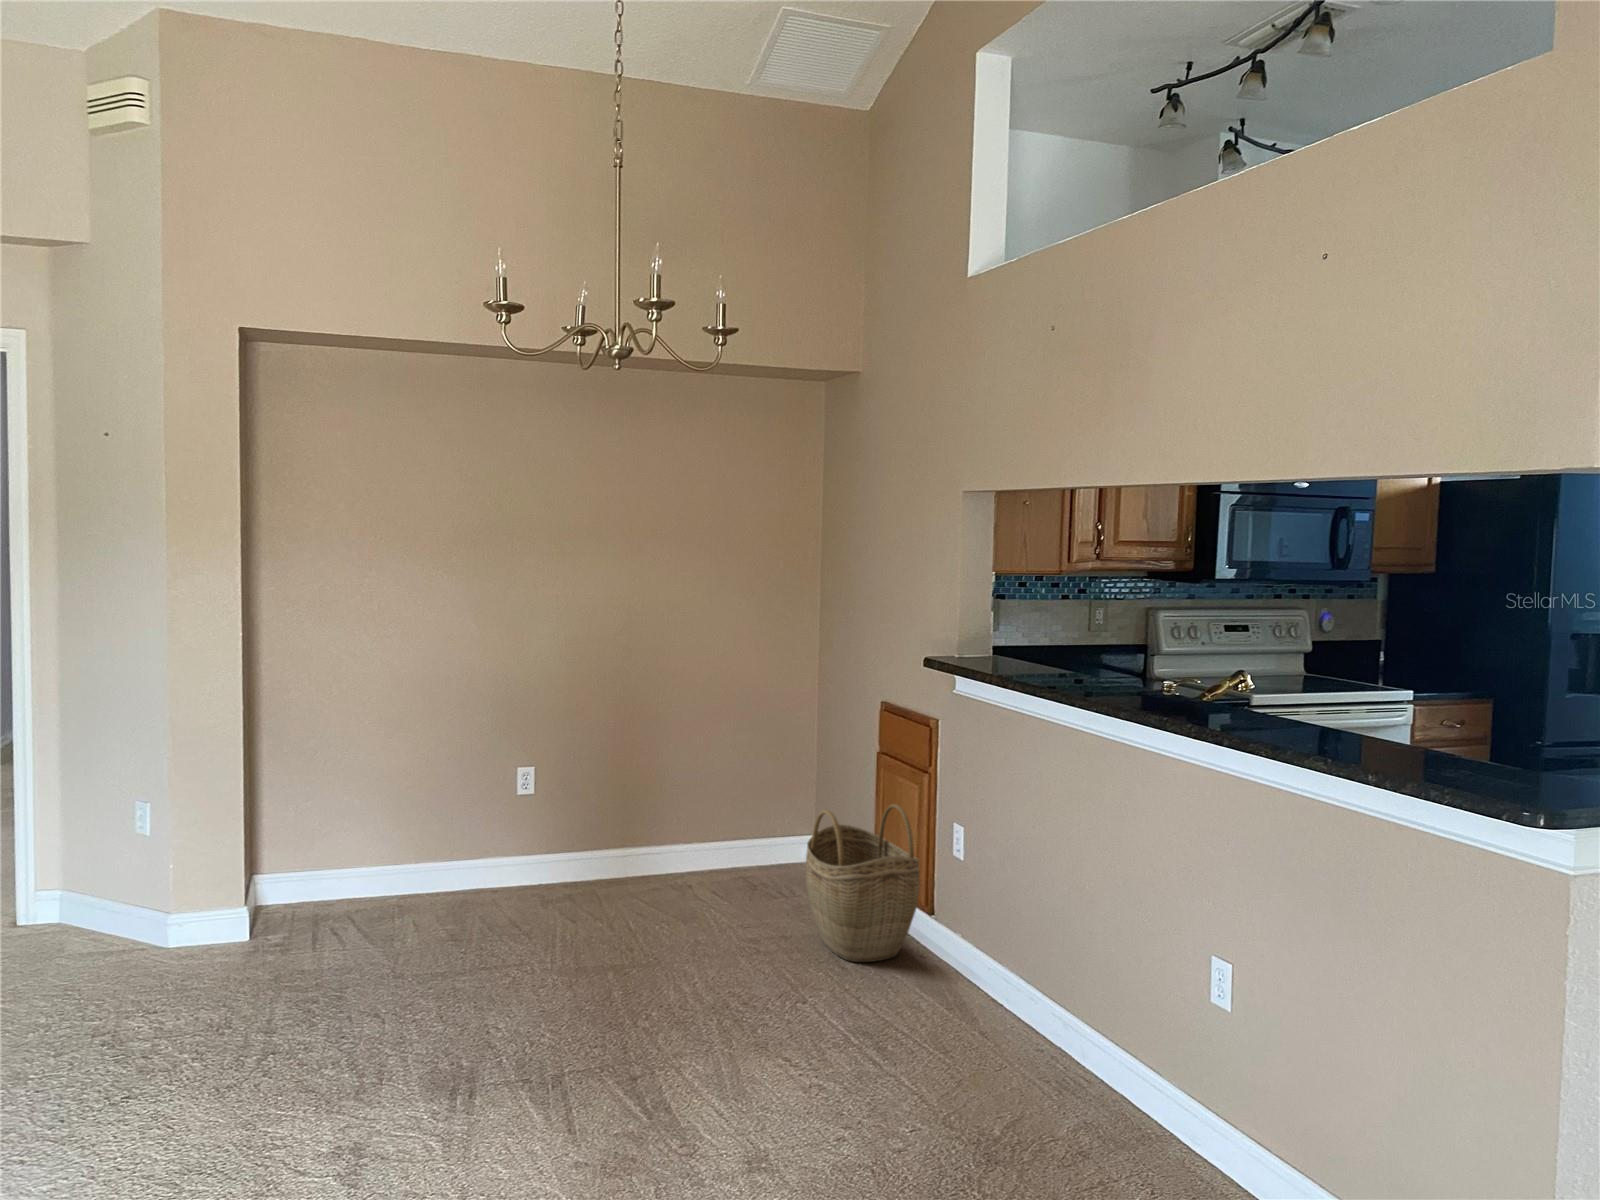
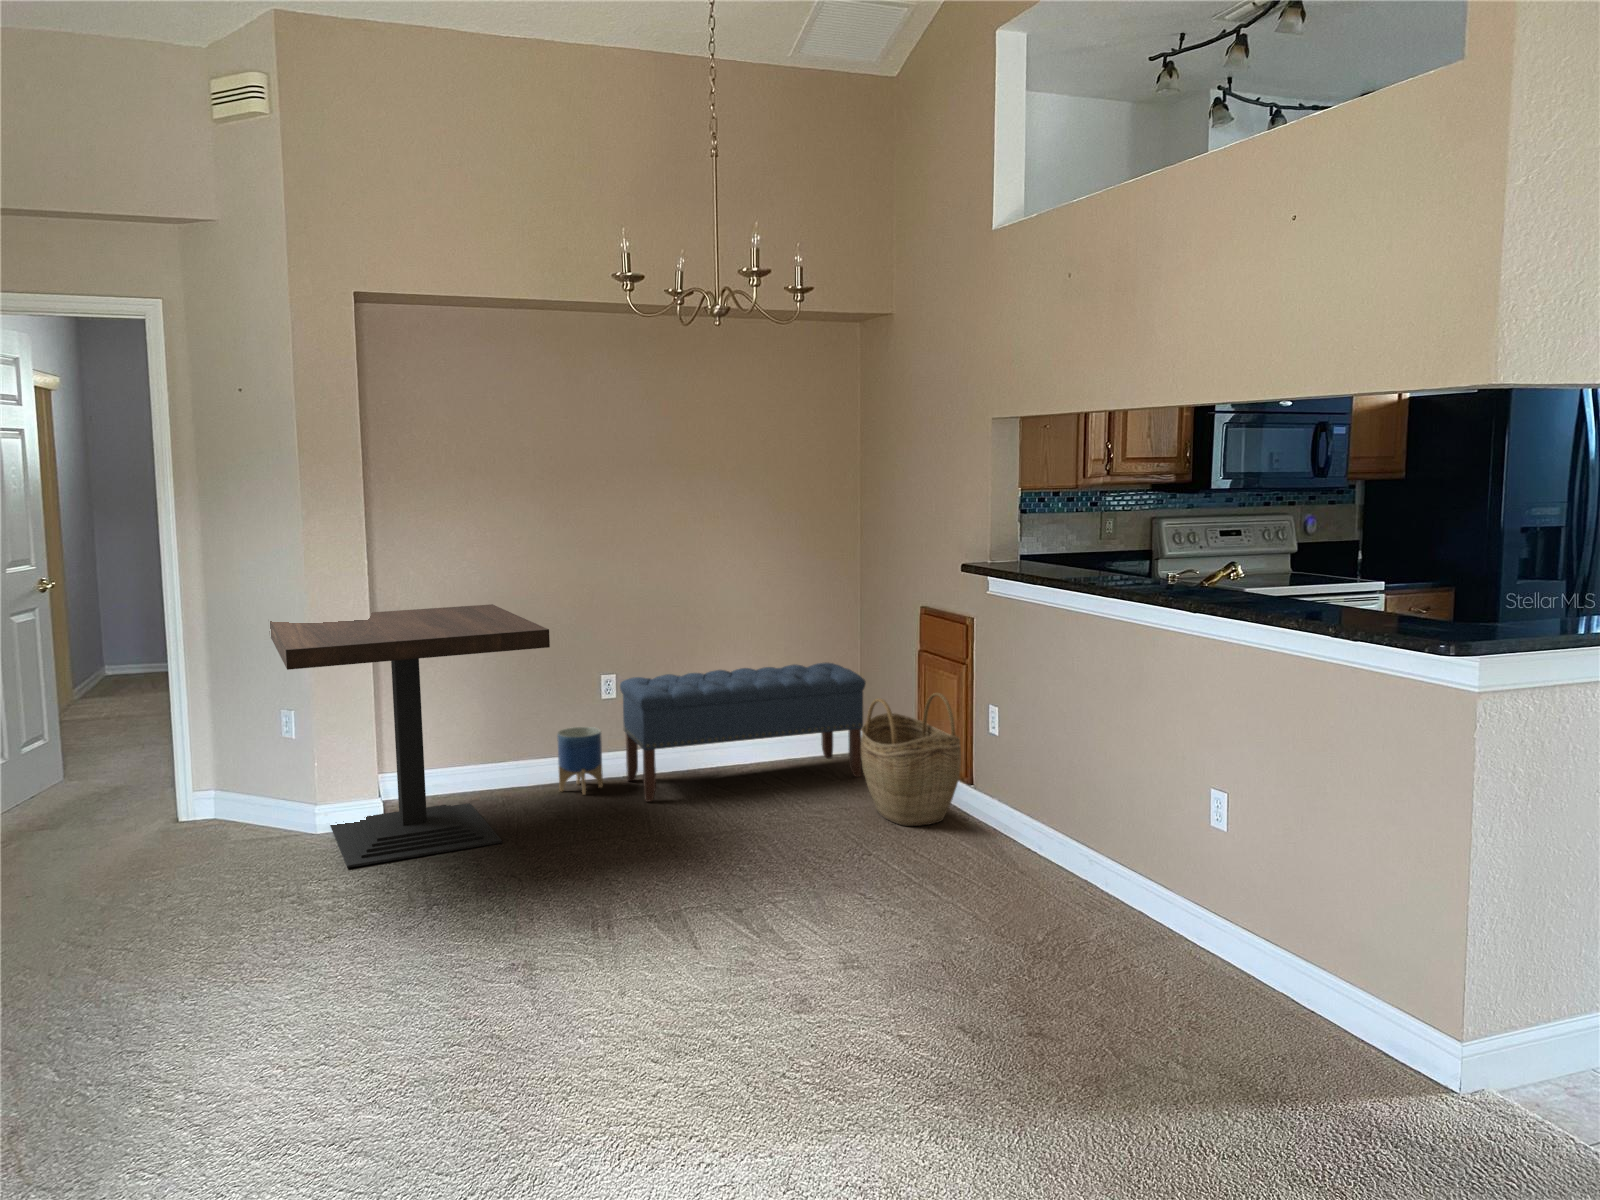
dining table: none [111,683,439,998] -> present [269,604,550,868]
bench: none [539,759,819,919] -> present [620,662,866,802]
planter: none [462,826,513,907] -> present [557,727,603,795]

